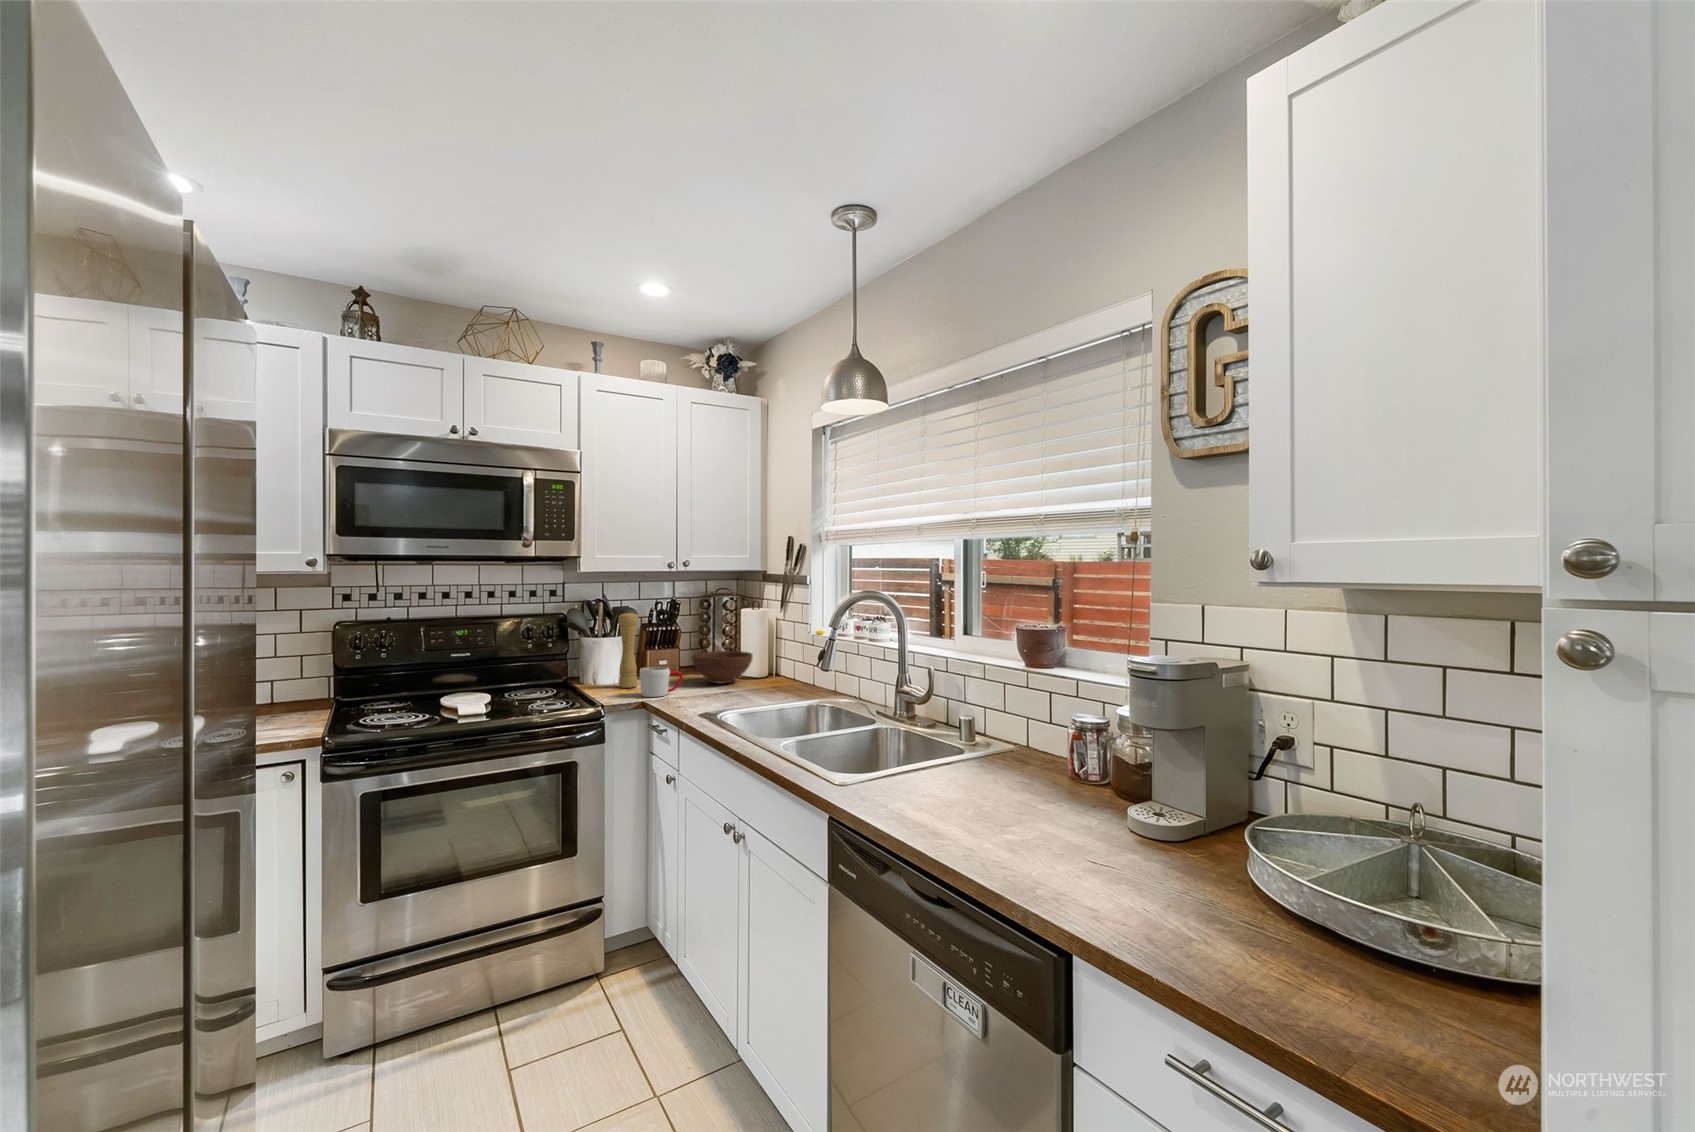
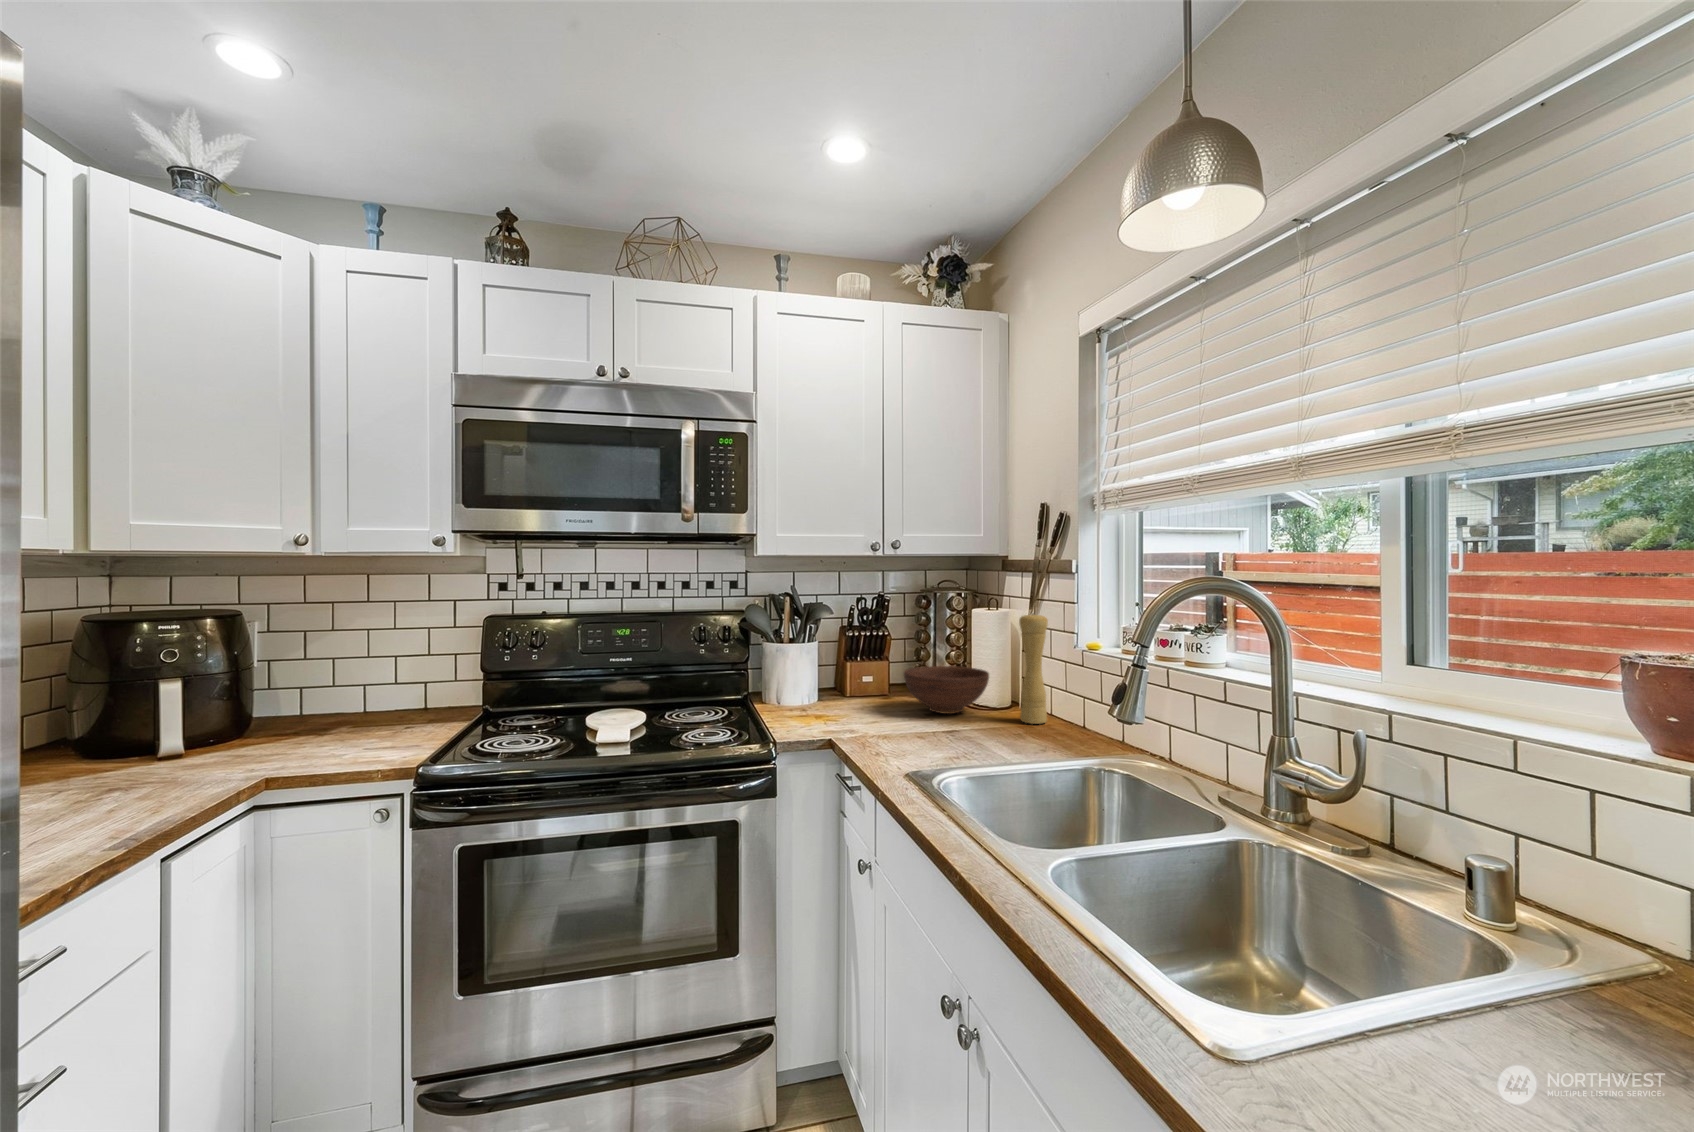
pepper mill: present [618,612,638,688] -> present [1019,613,1048,724]
mug: present [640,667,683,697] -> none [829,687,889,732]

